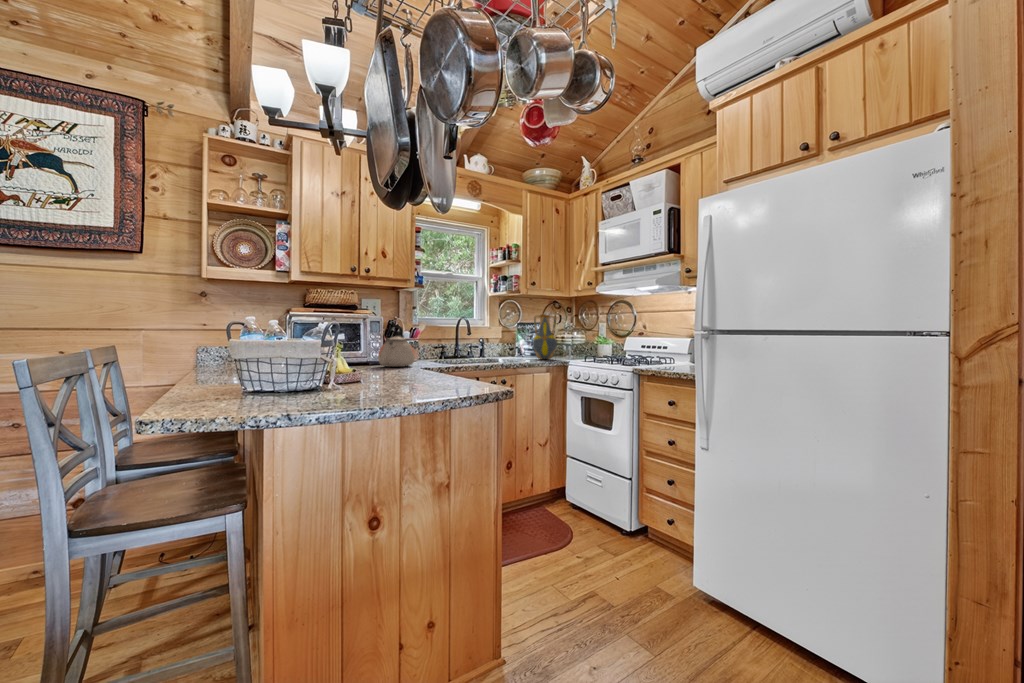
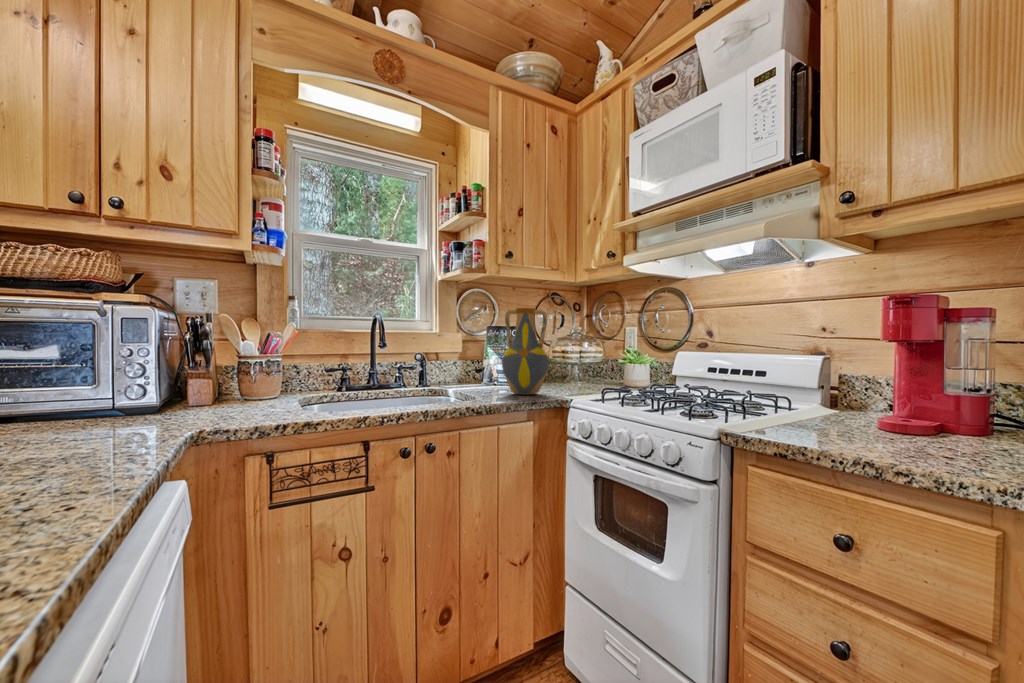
kettle: present [378,325,415,367] -> none [101,324,207,426]

